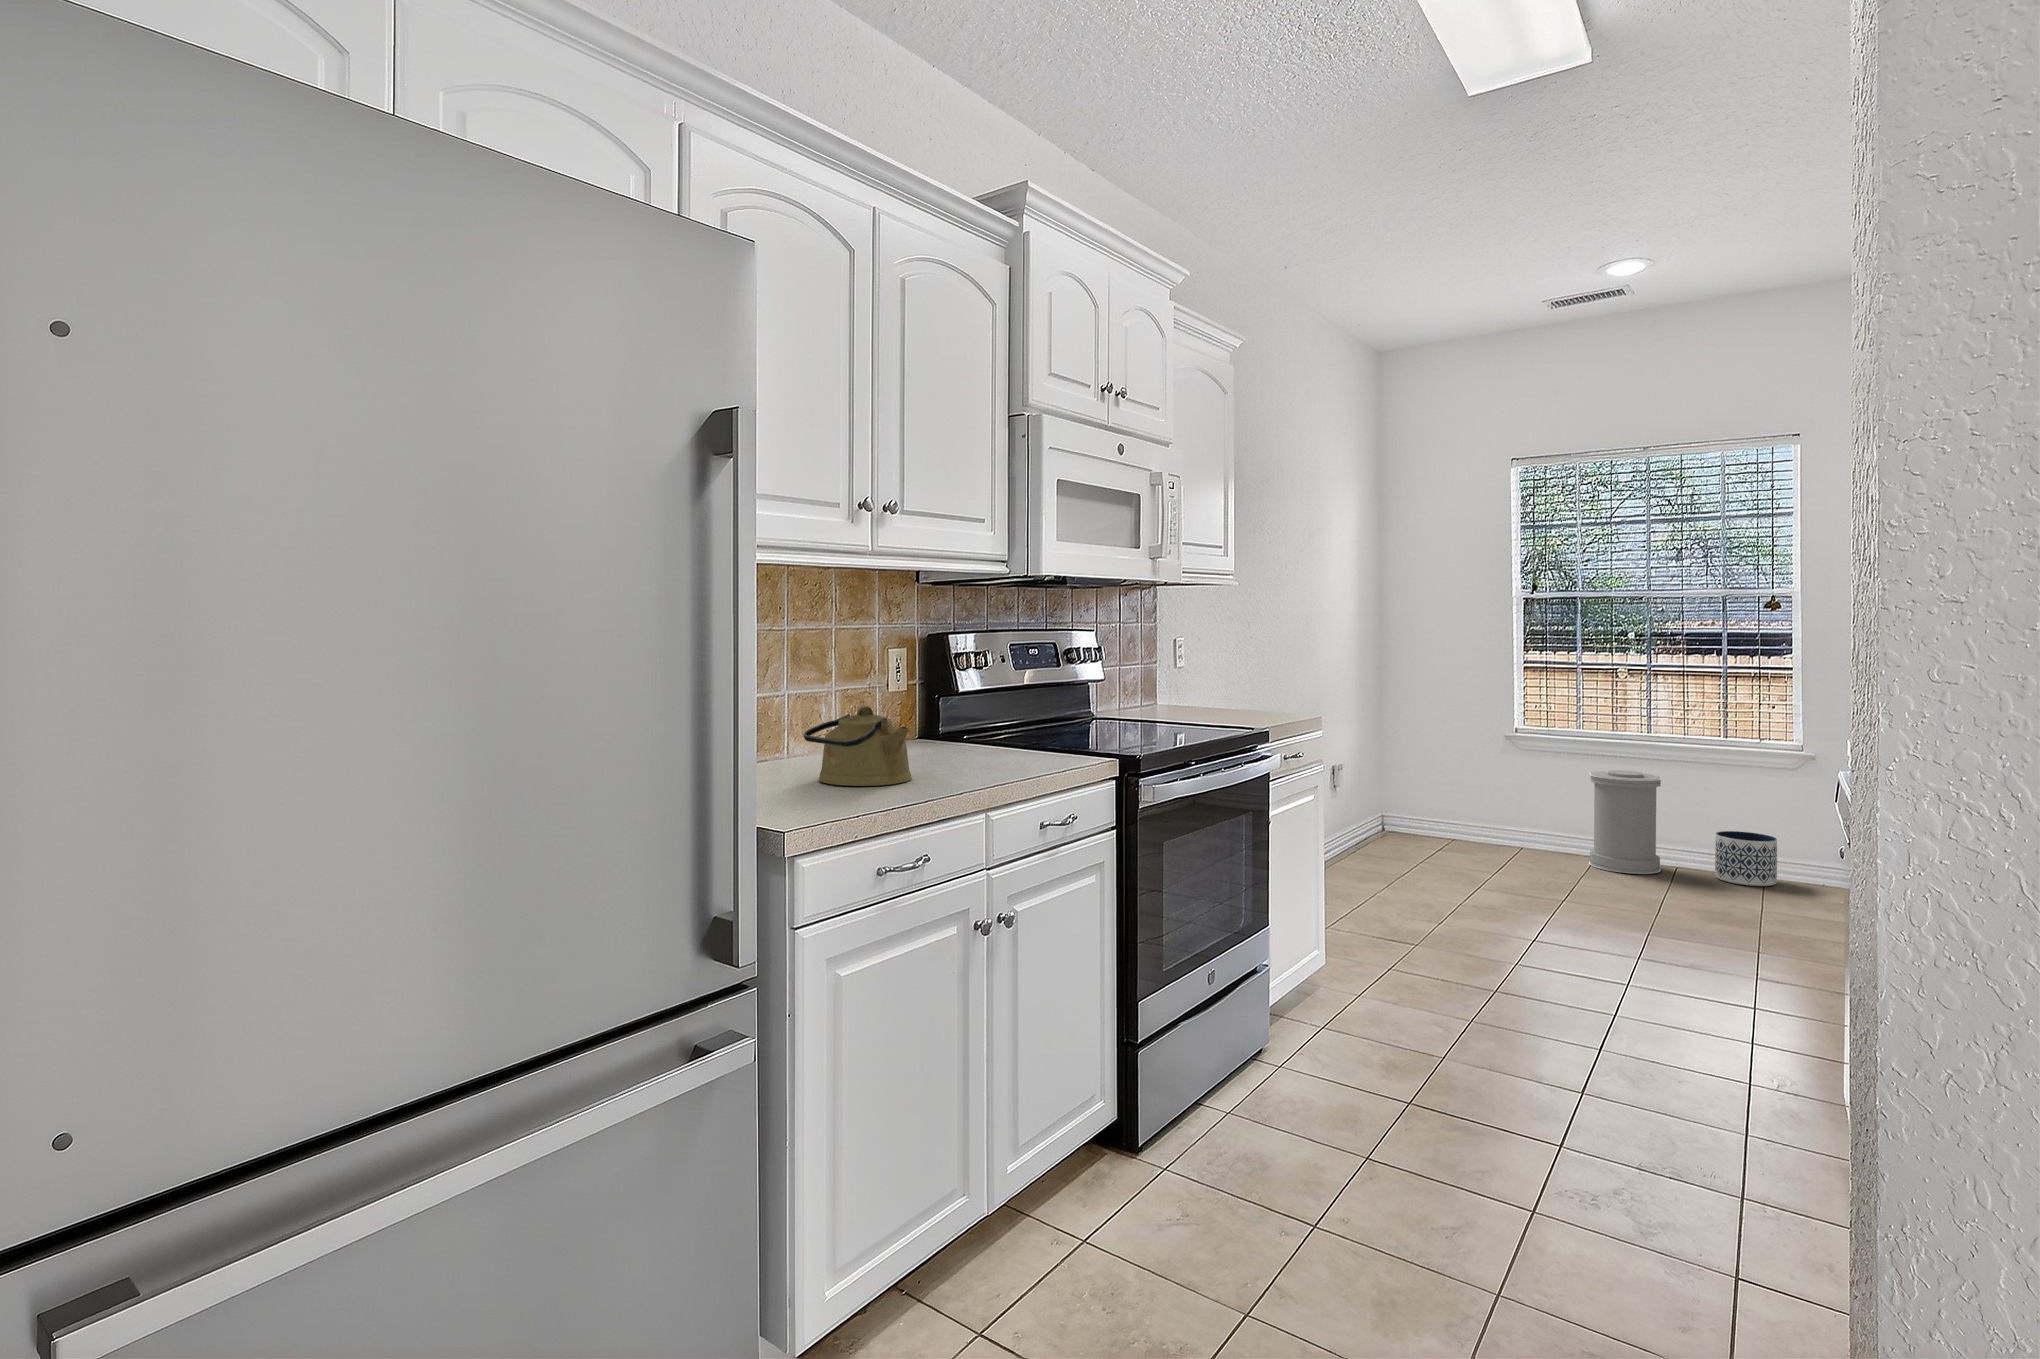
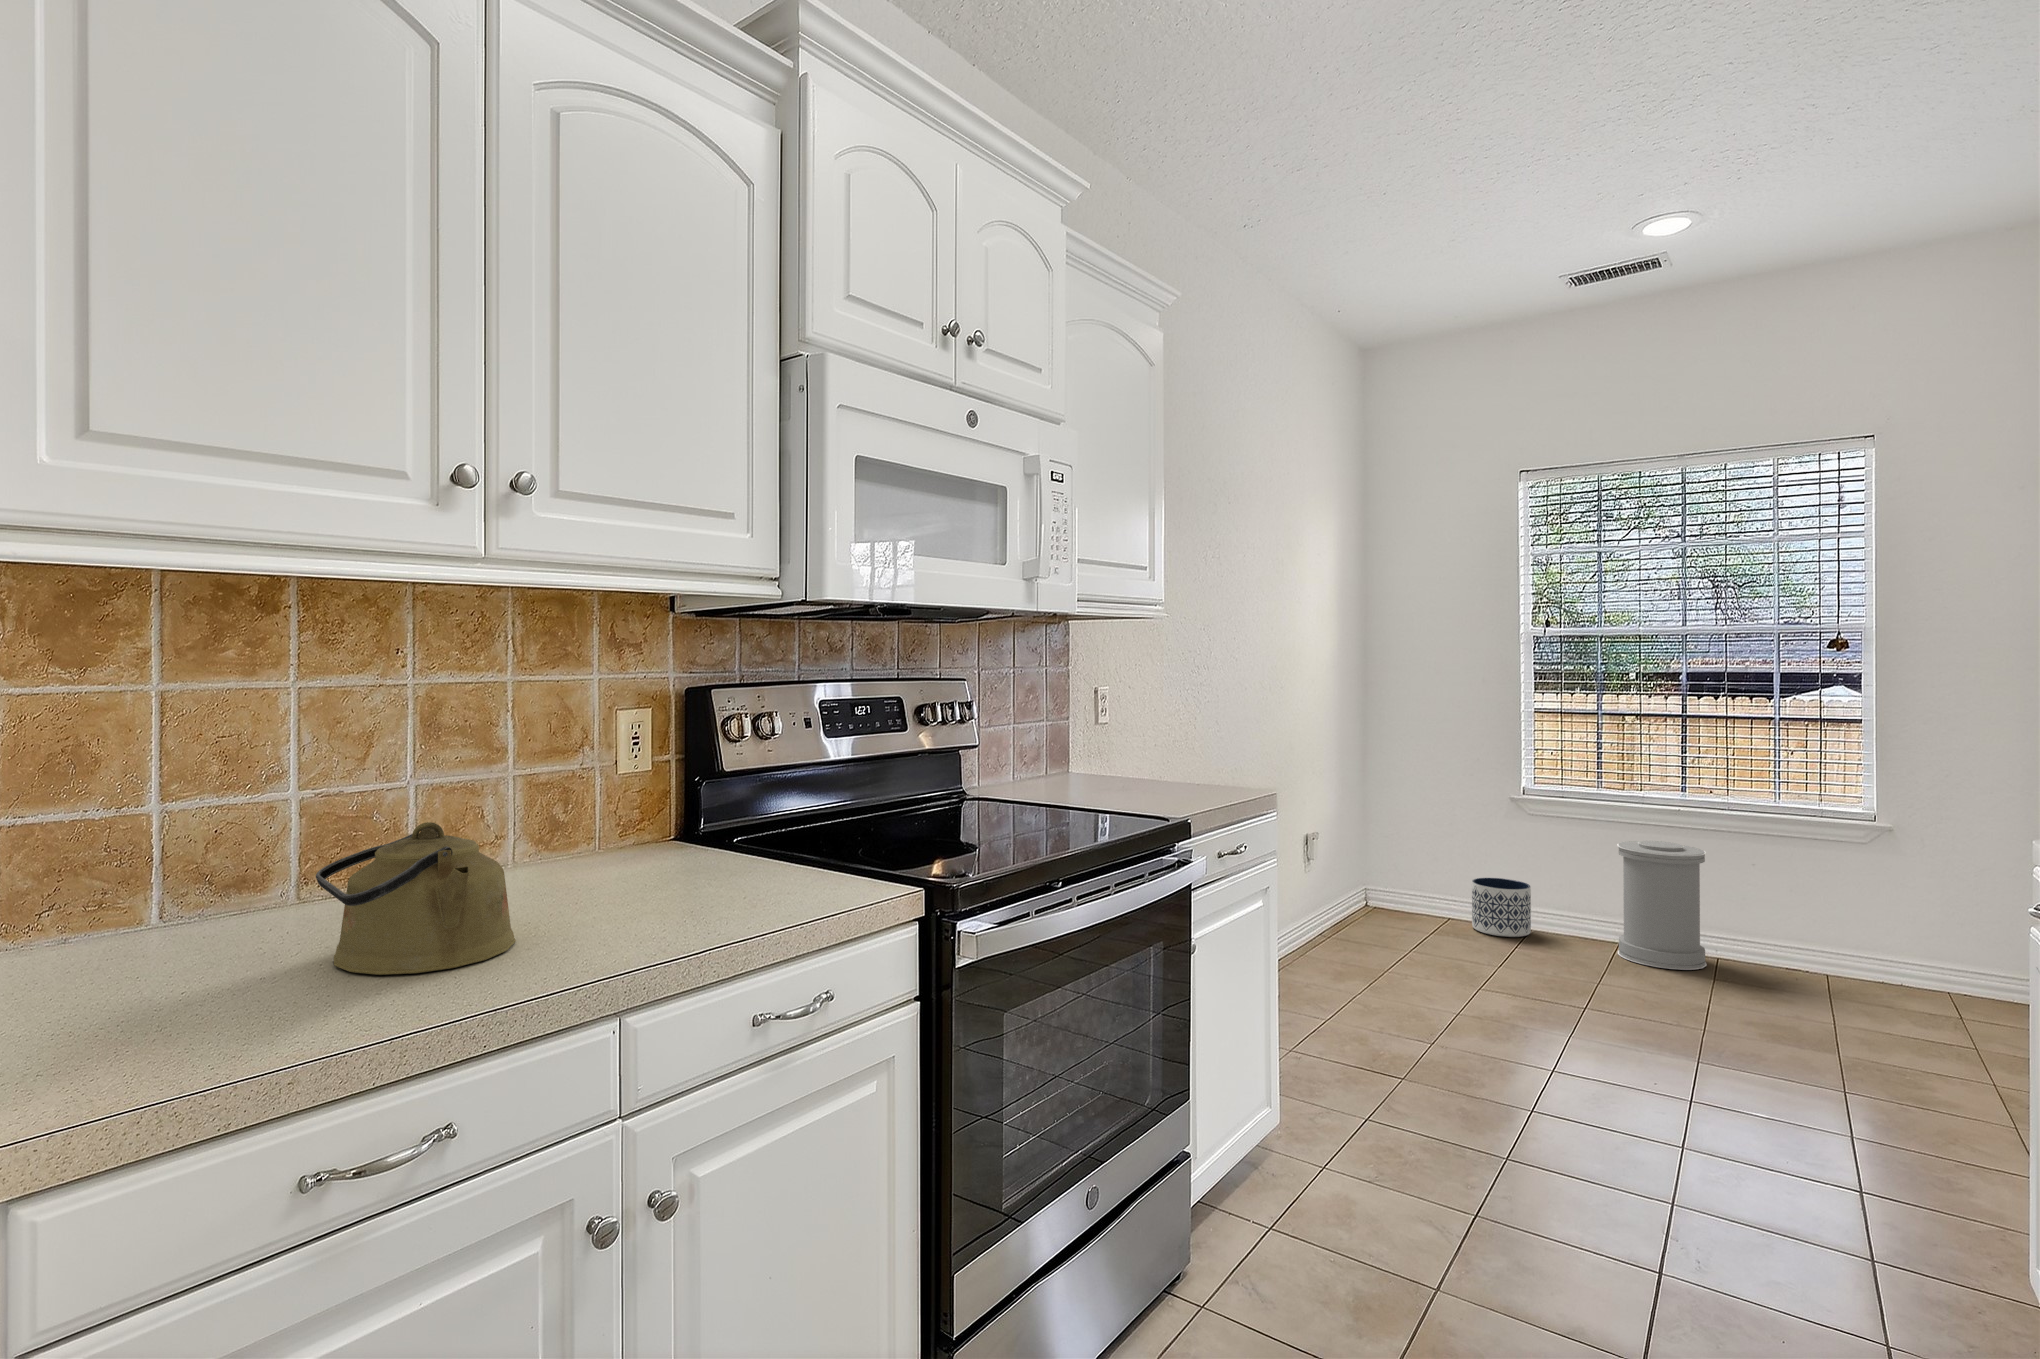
planter: present [1715,831,1777,886] -> present [1472,878,1531,937]

